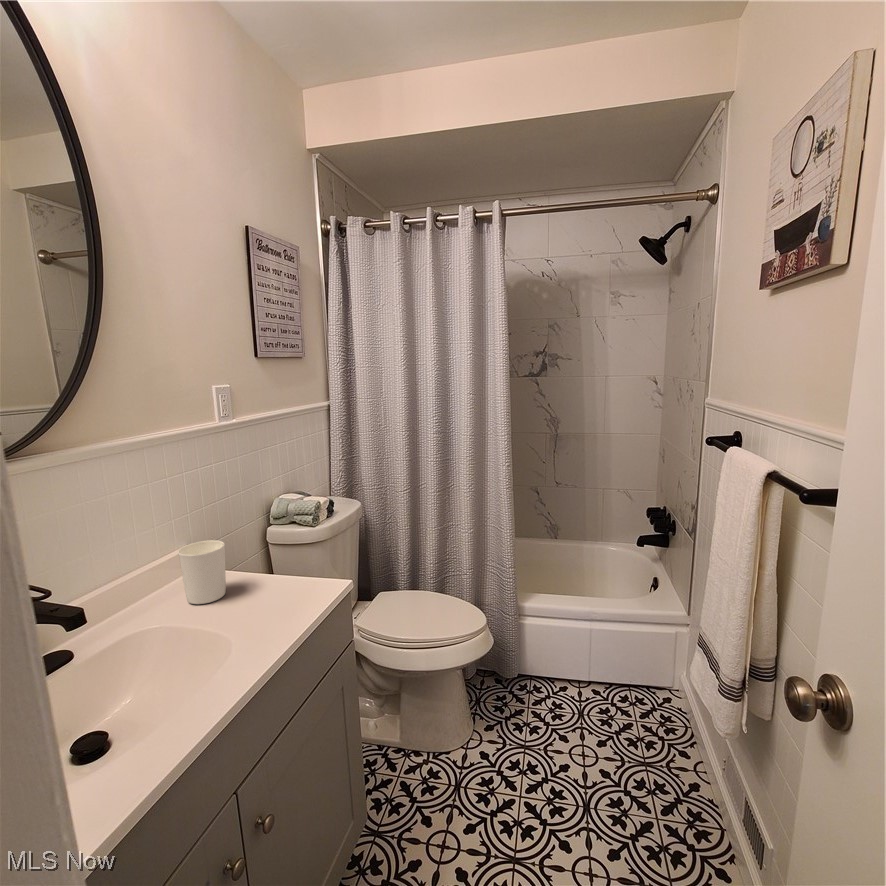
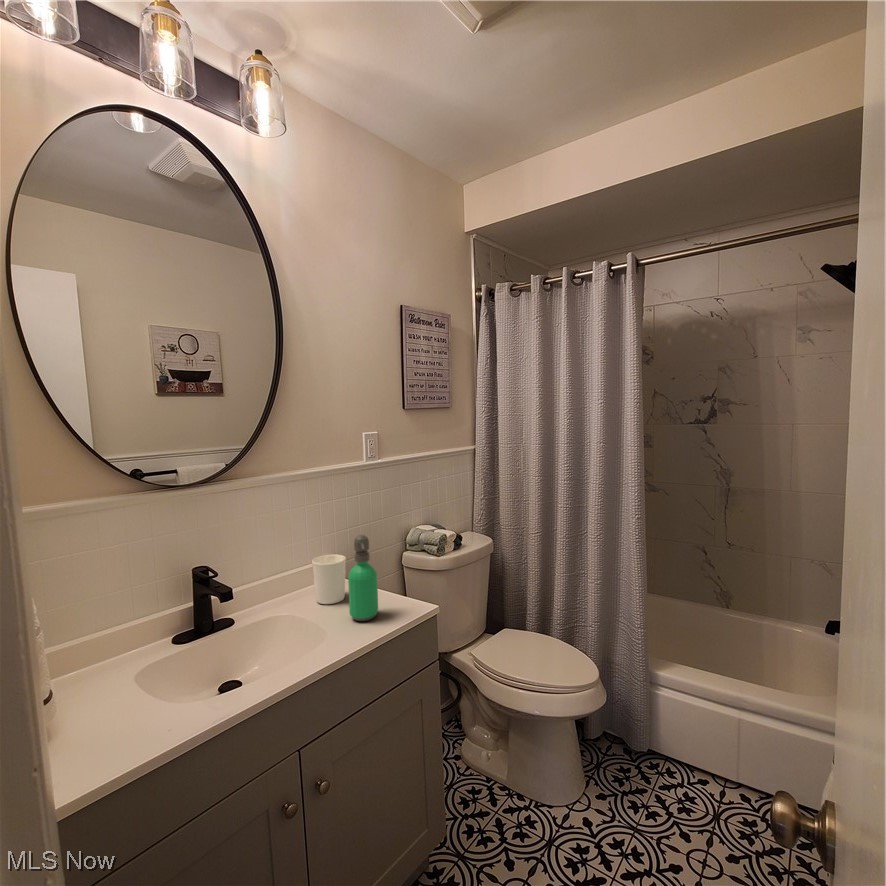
soap dispenser: none [245,510,286,615] -> present [348,535,378,621]

